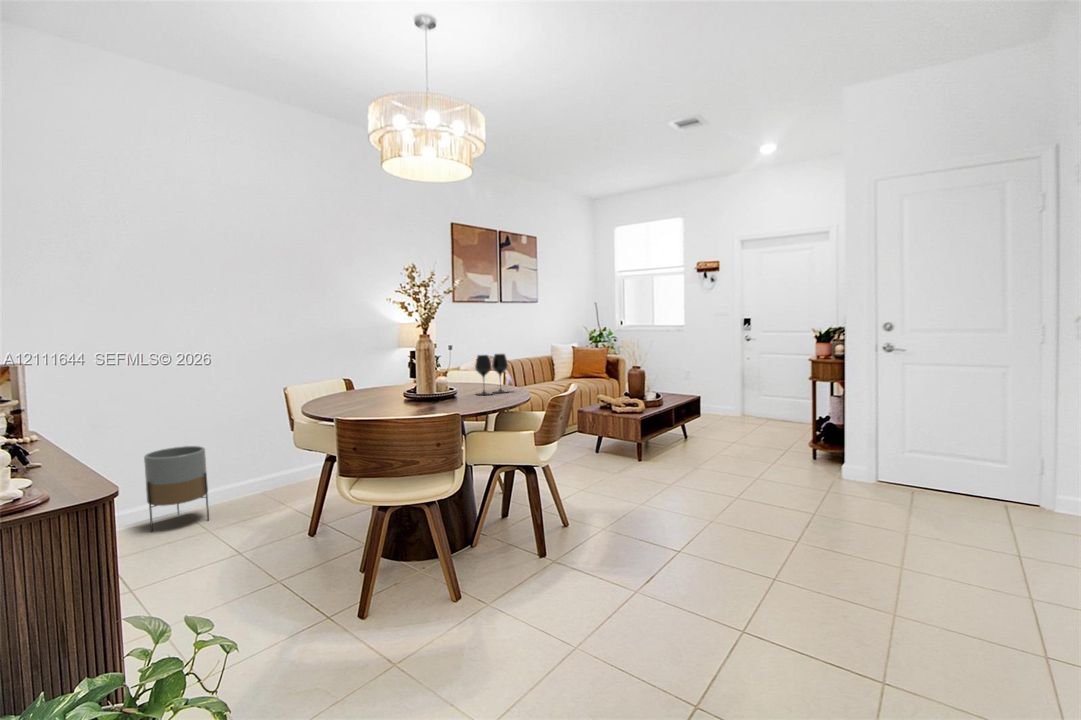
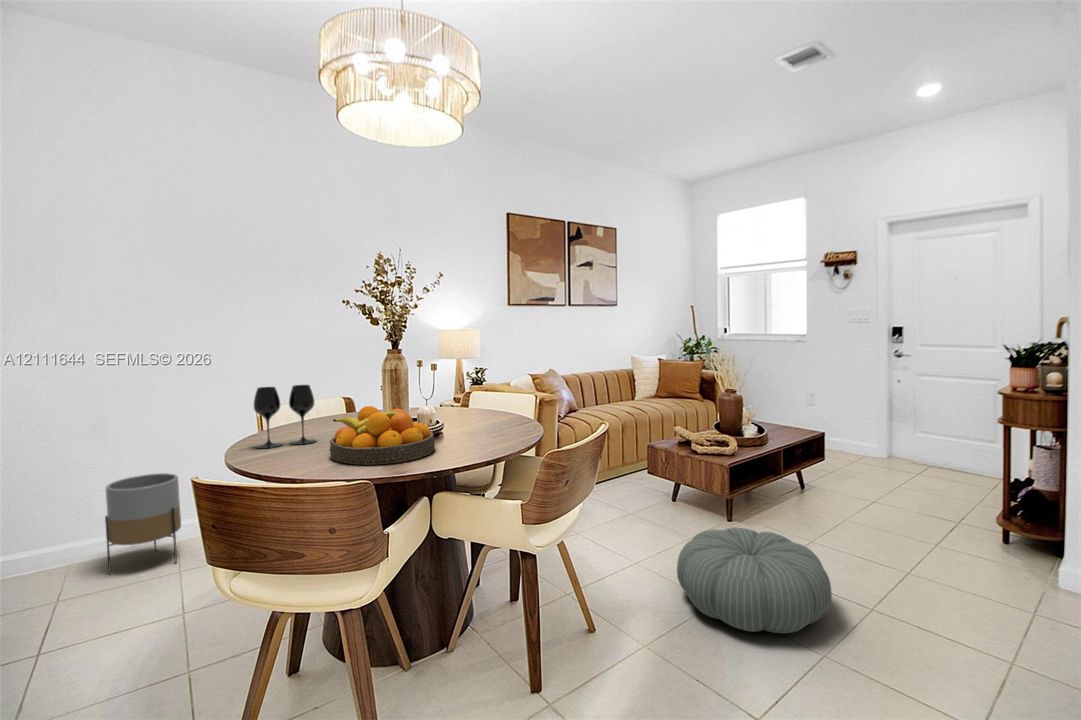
wine glass: present [475,354,508,395] -> present [254,385,316,448]
fruit bowl: none [397,372,470,409] -> present [330,406,435,465]
pouf: none [618,455,717,513] -> present [677,527,832,633]

